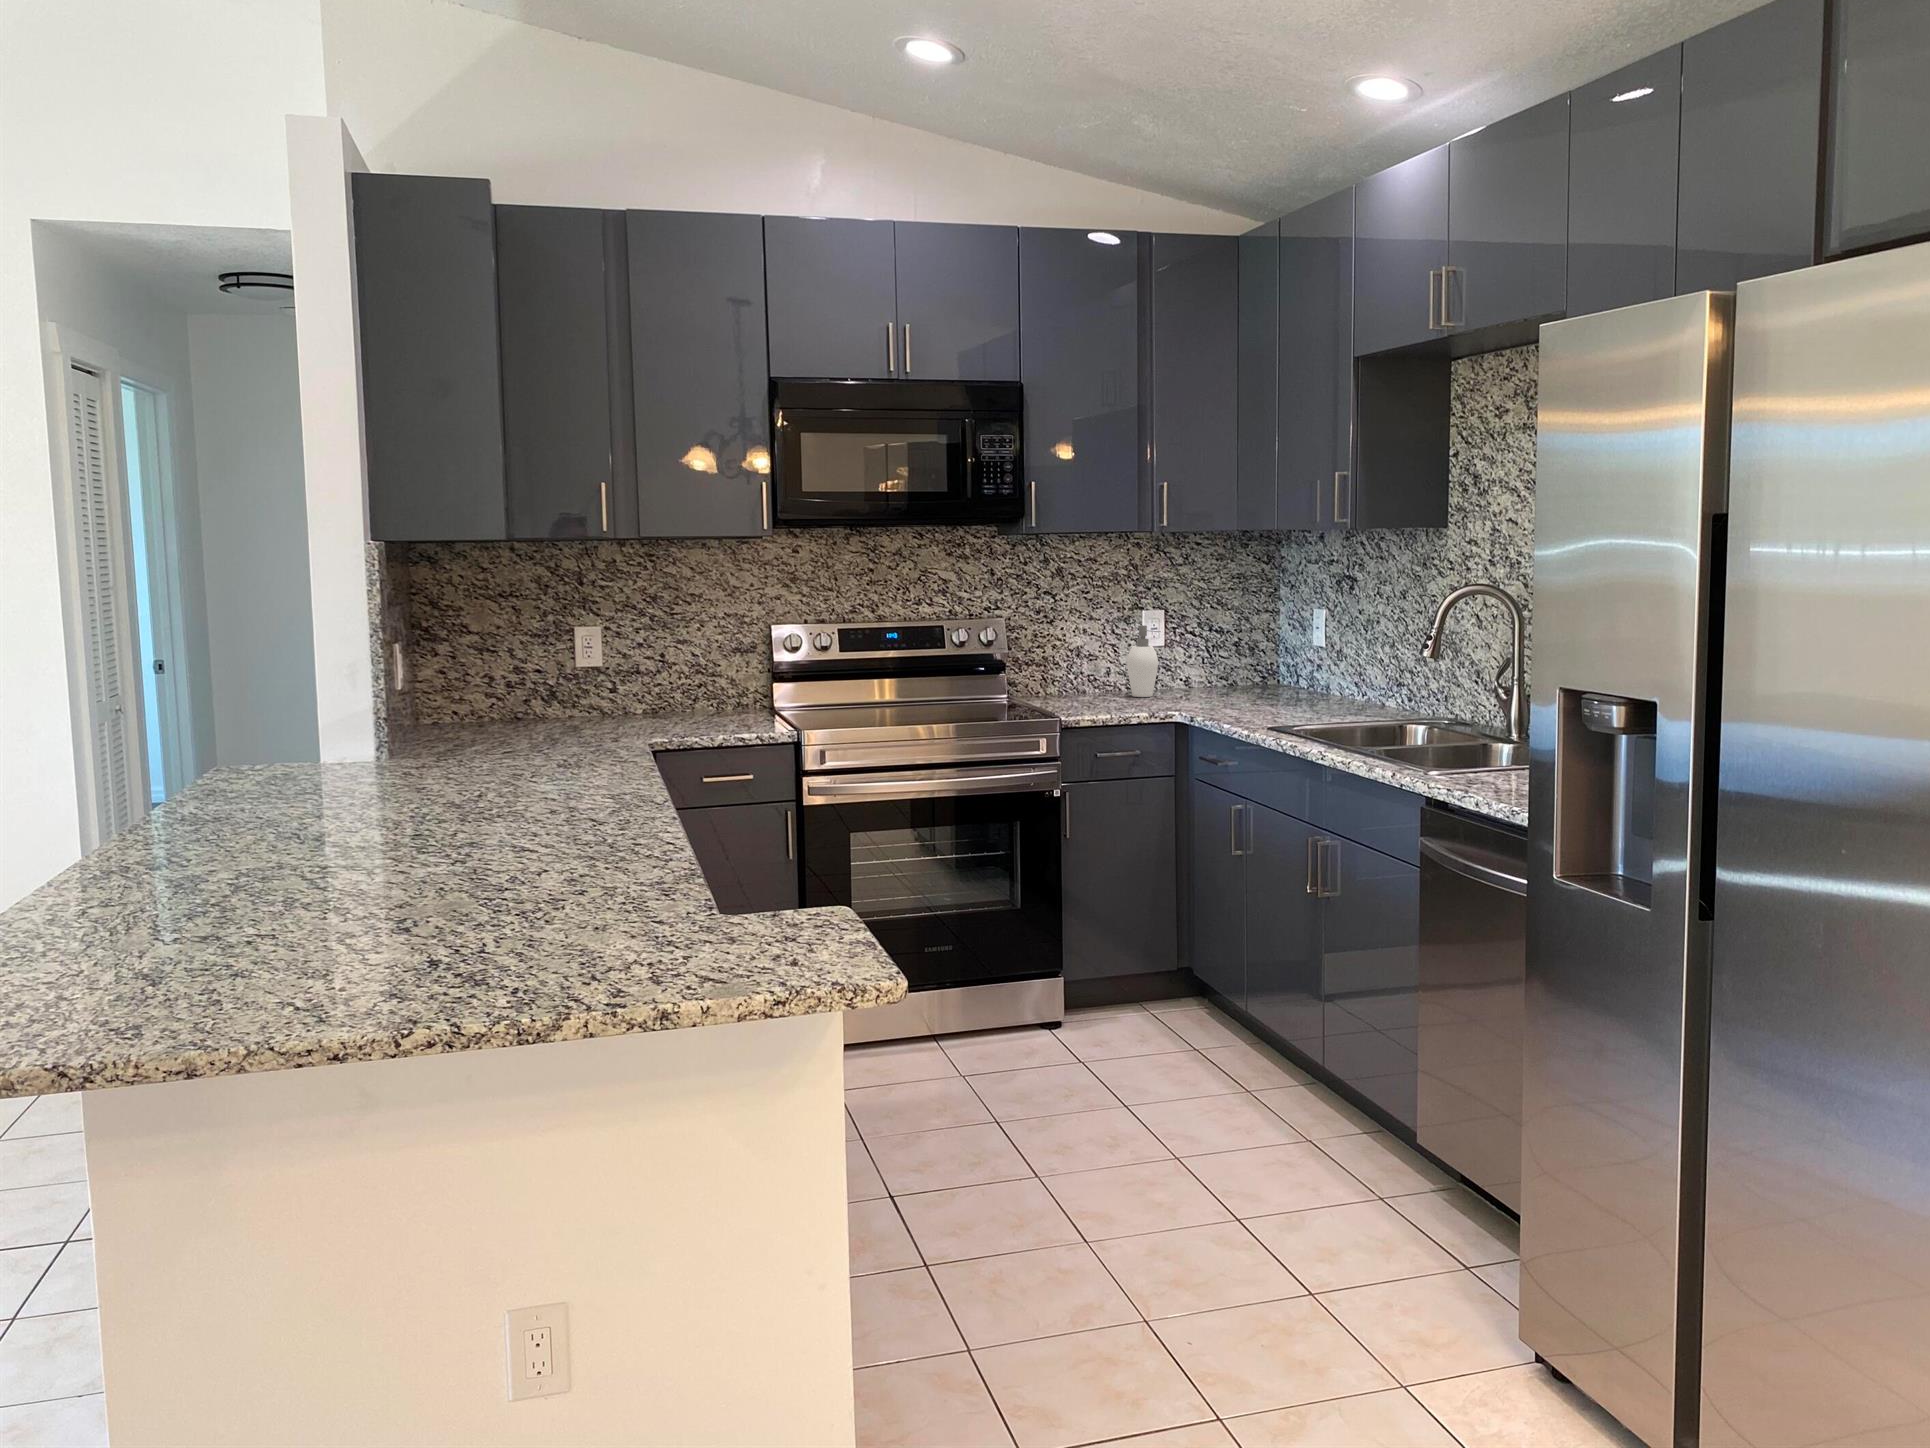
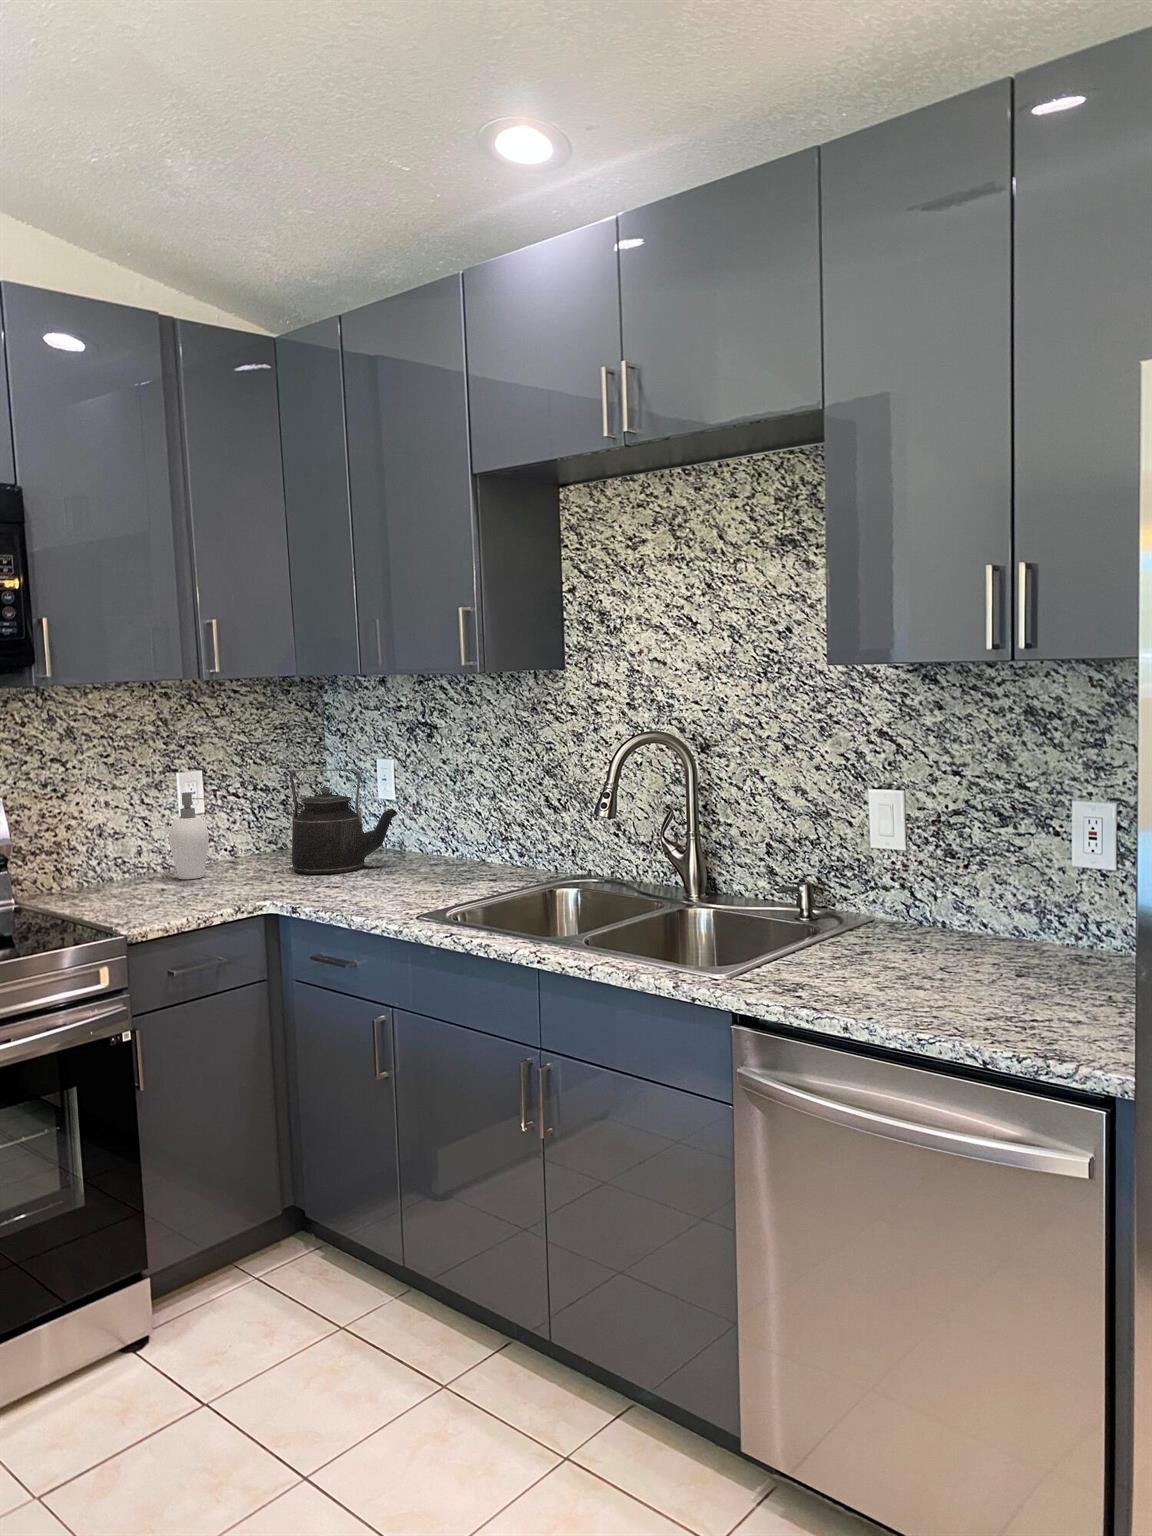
kettle: none [1222,612,1312,702] -> present [289,769,397,874]

